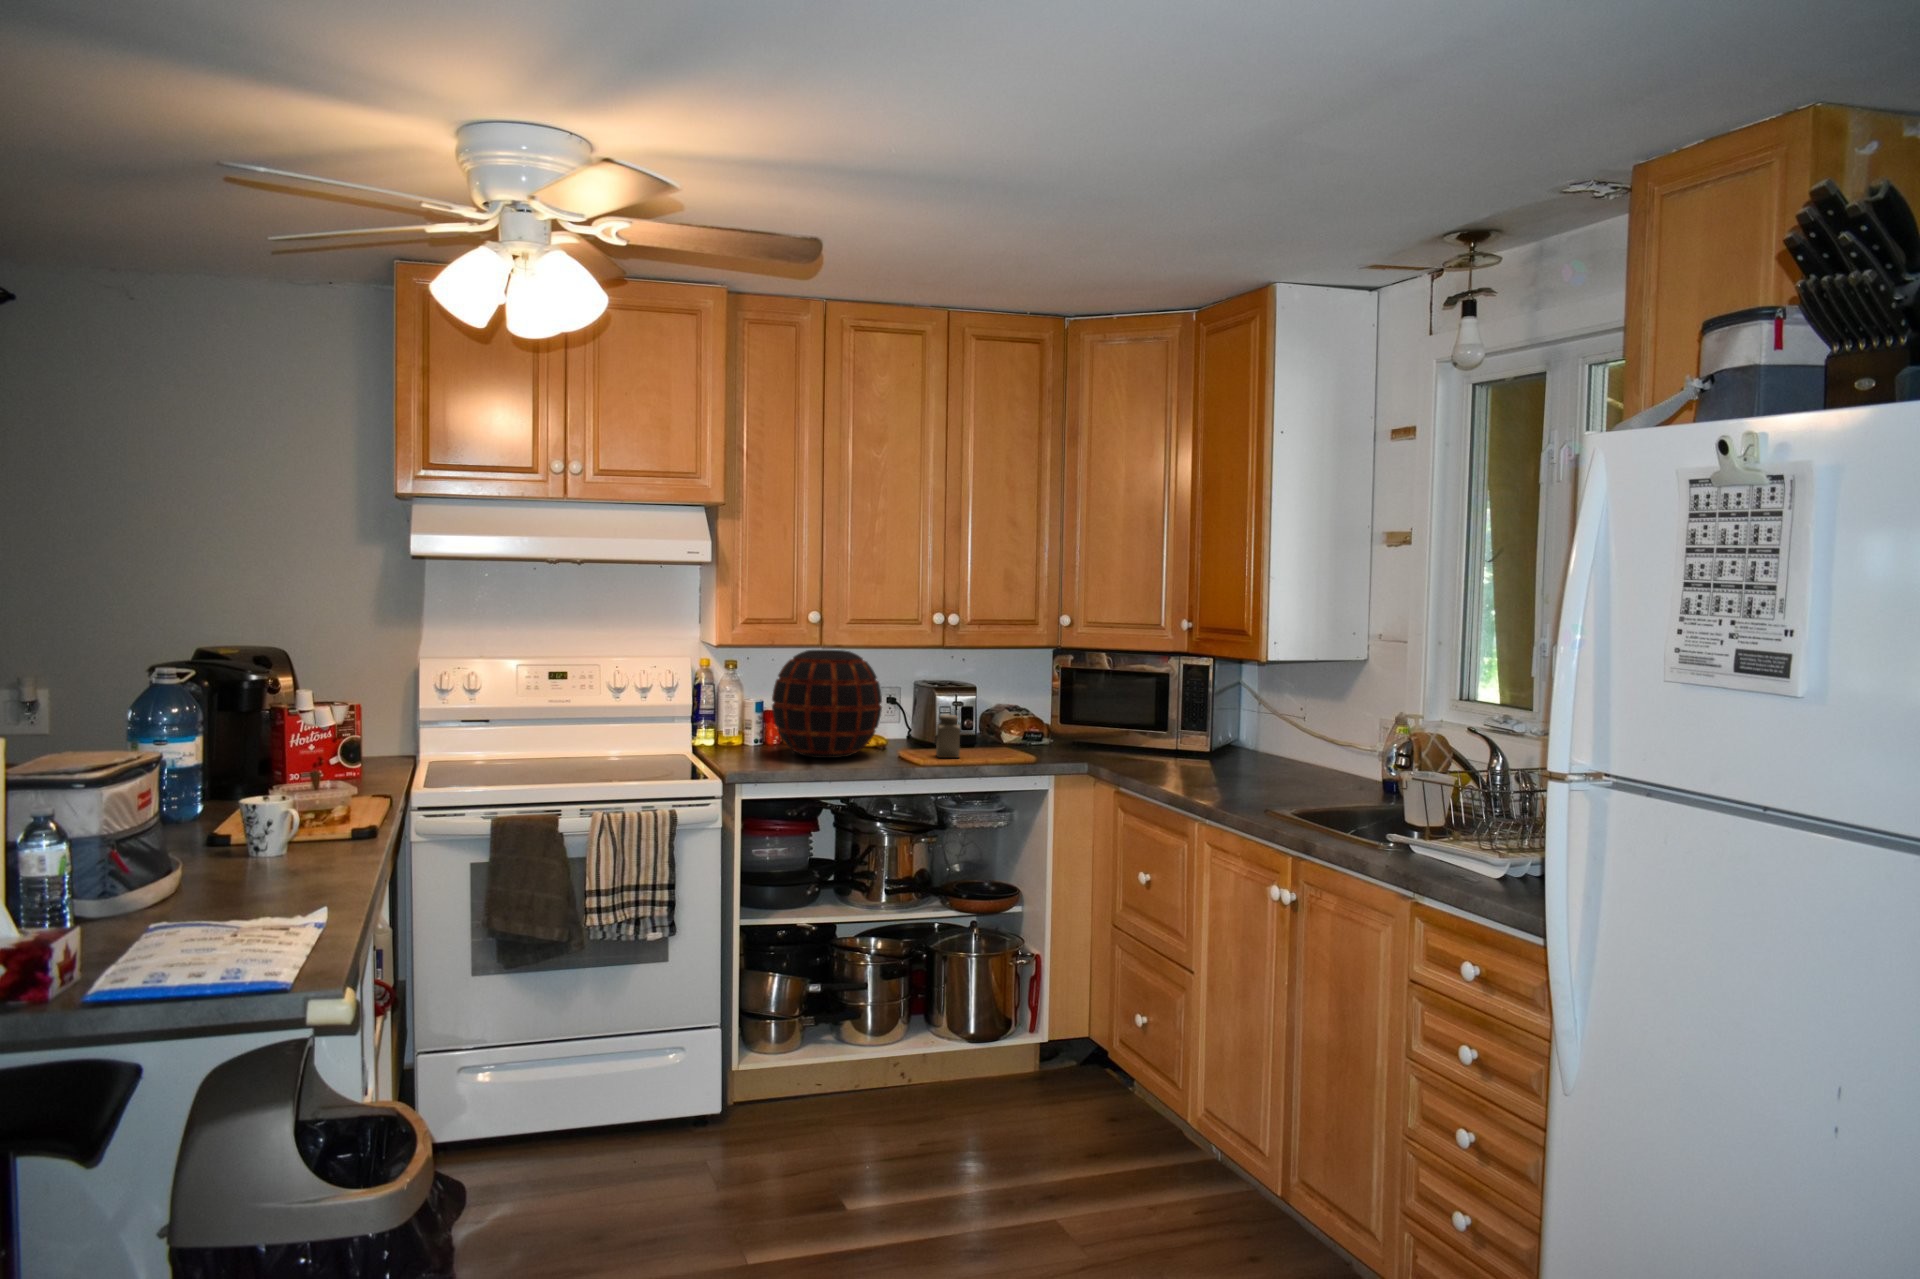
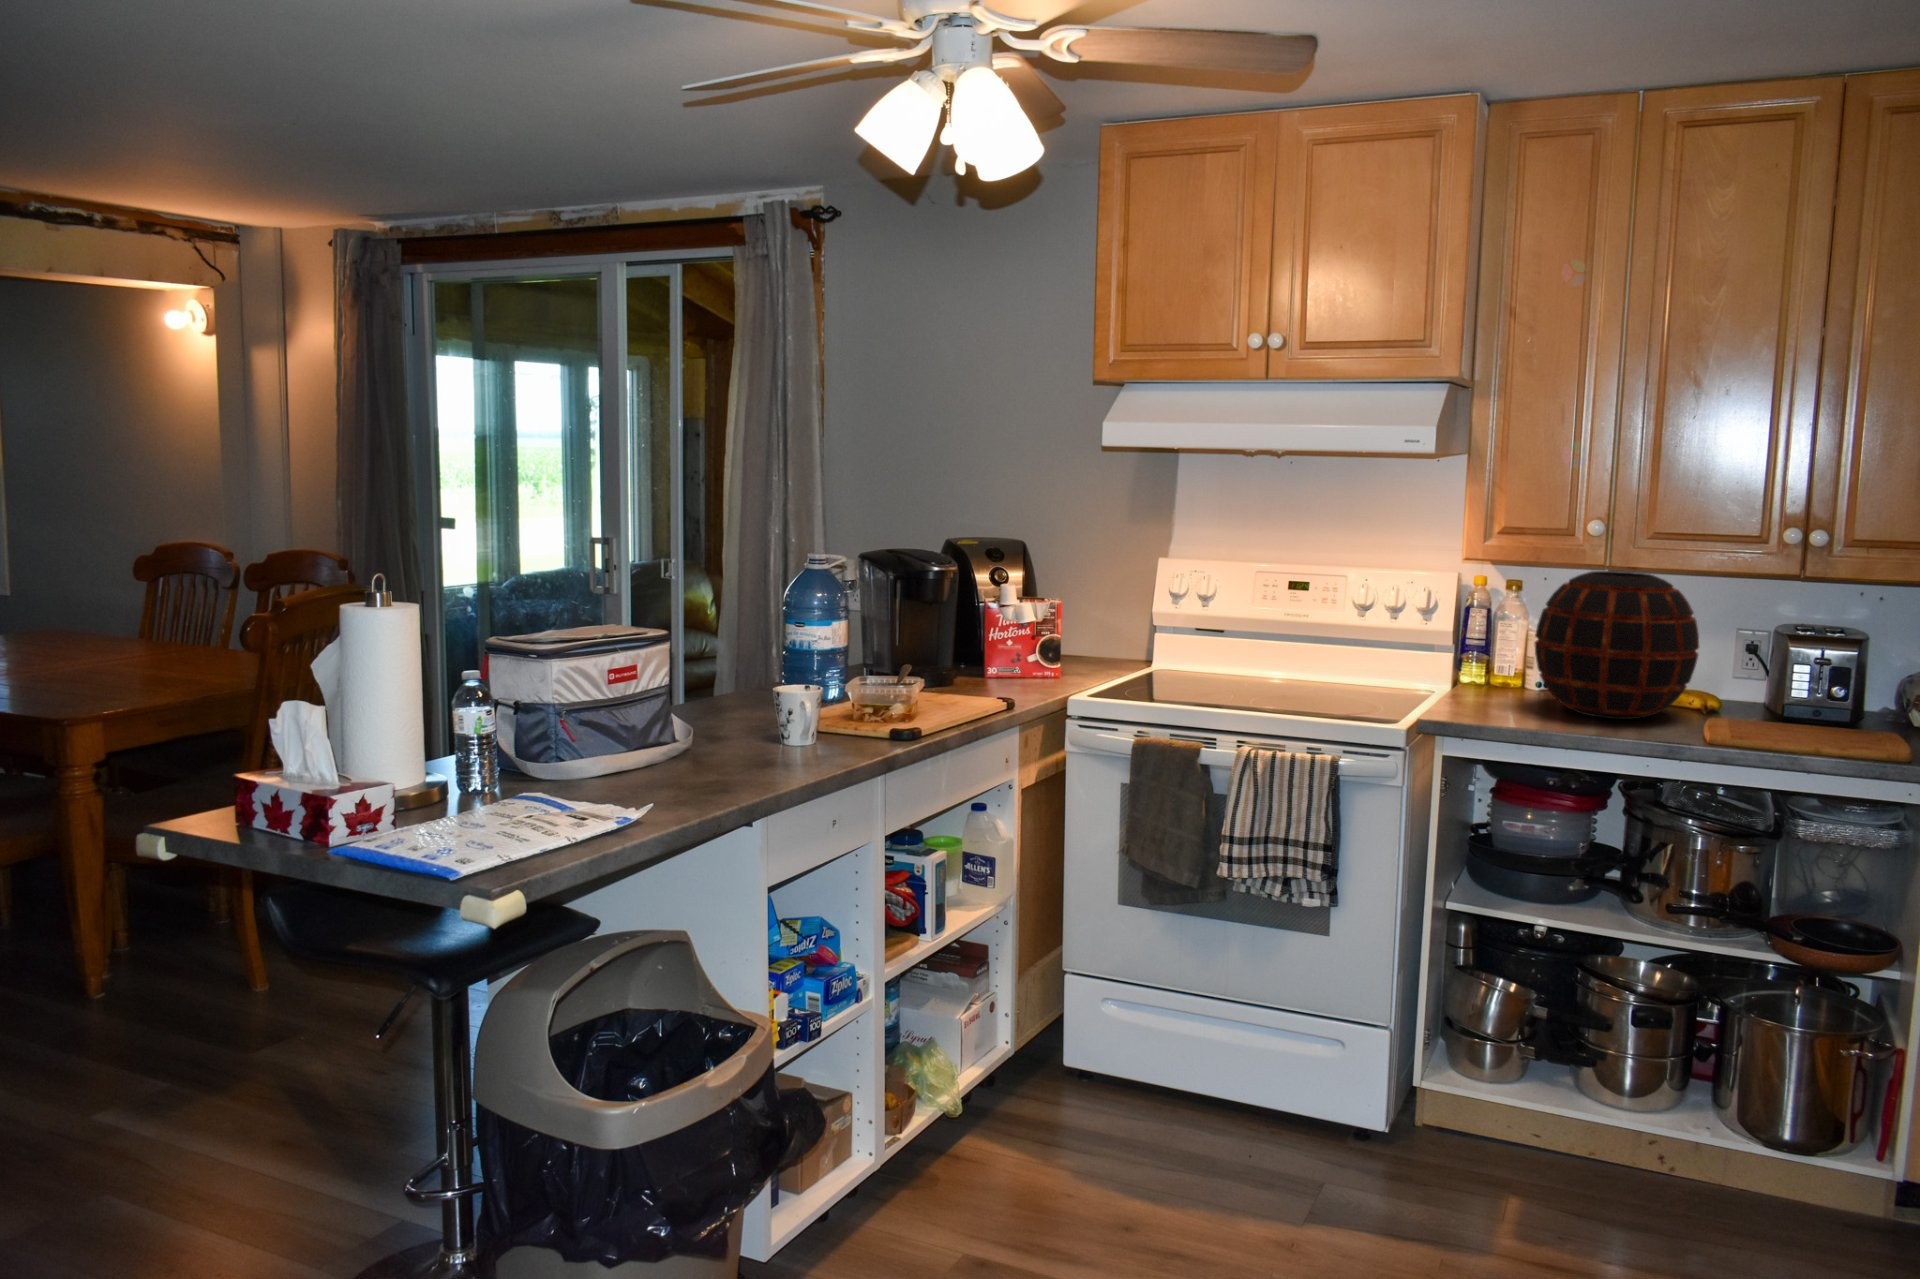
salt shaker: present [936,715,960,758] -> none [1778,676,1823,742]

